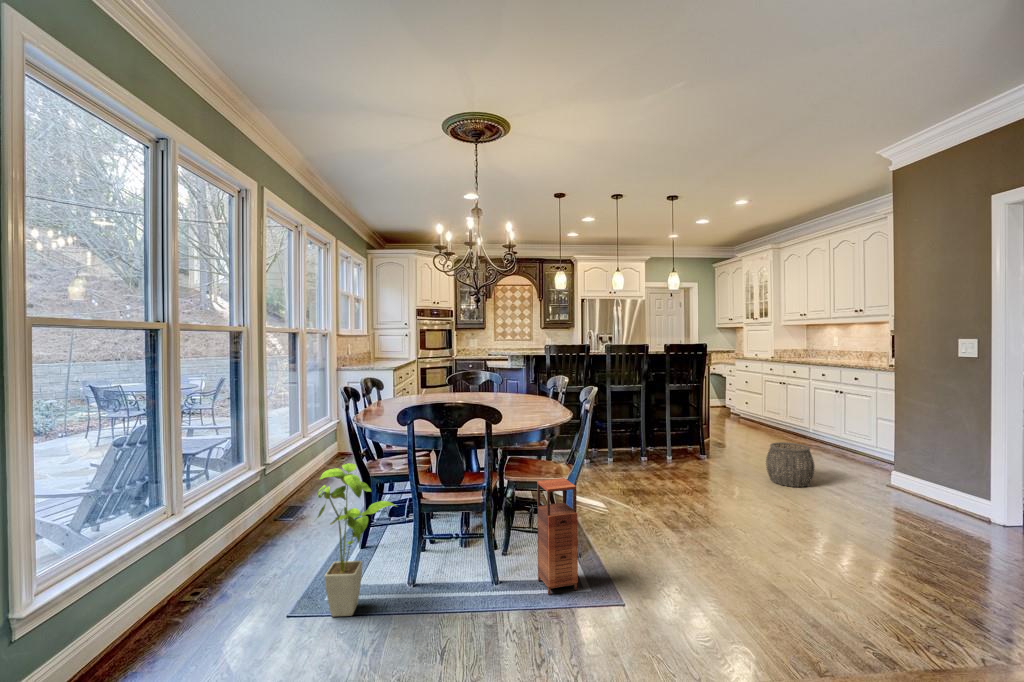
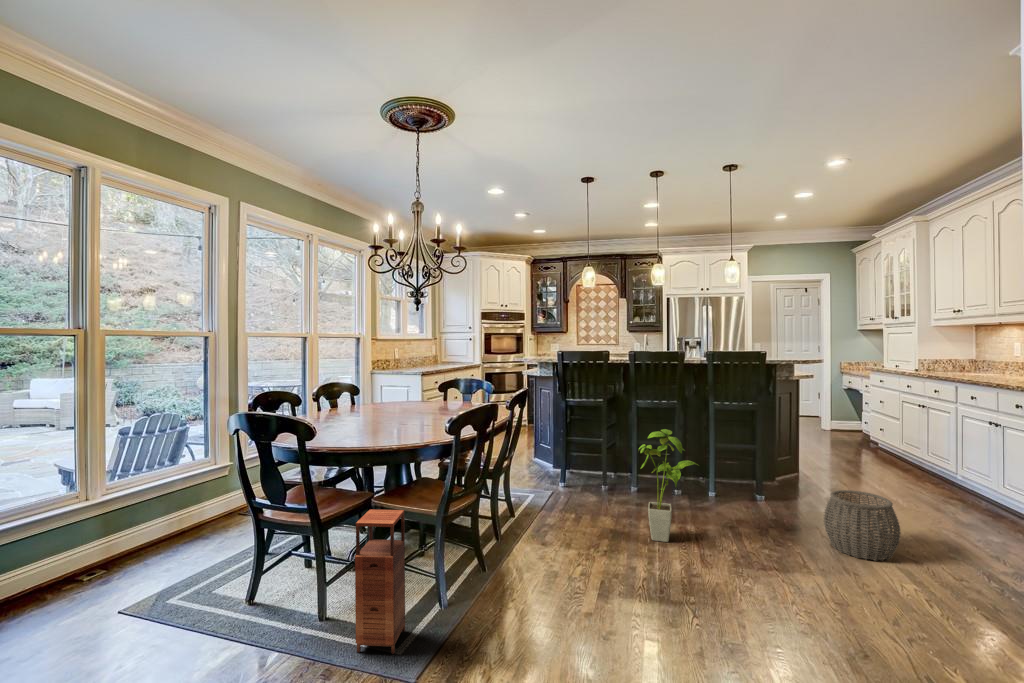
house plant: present [317,463,396,616] -> present [639,429,699,542]

